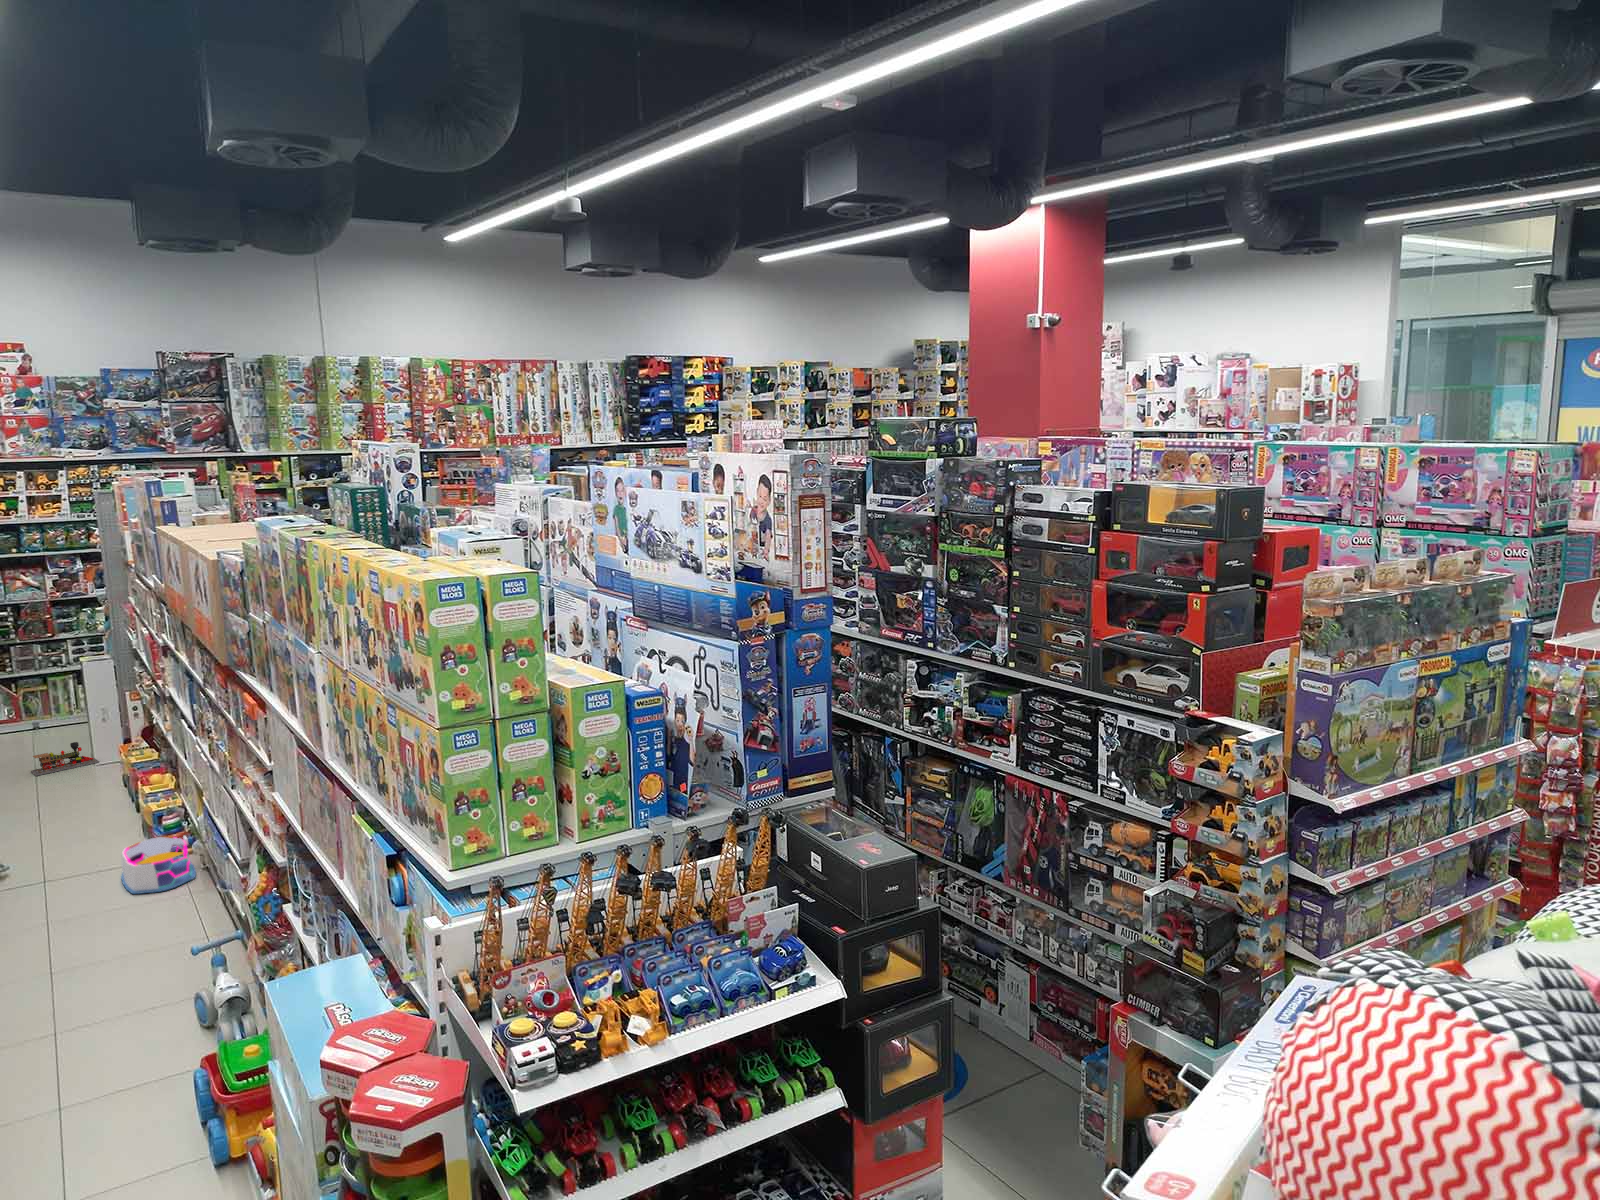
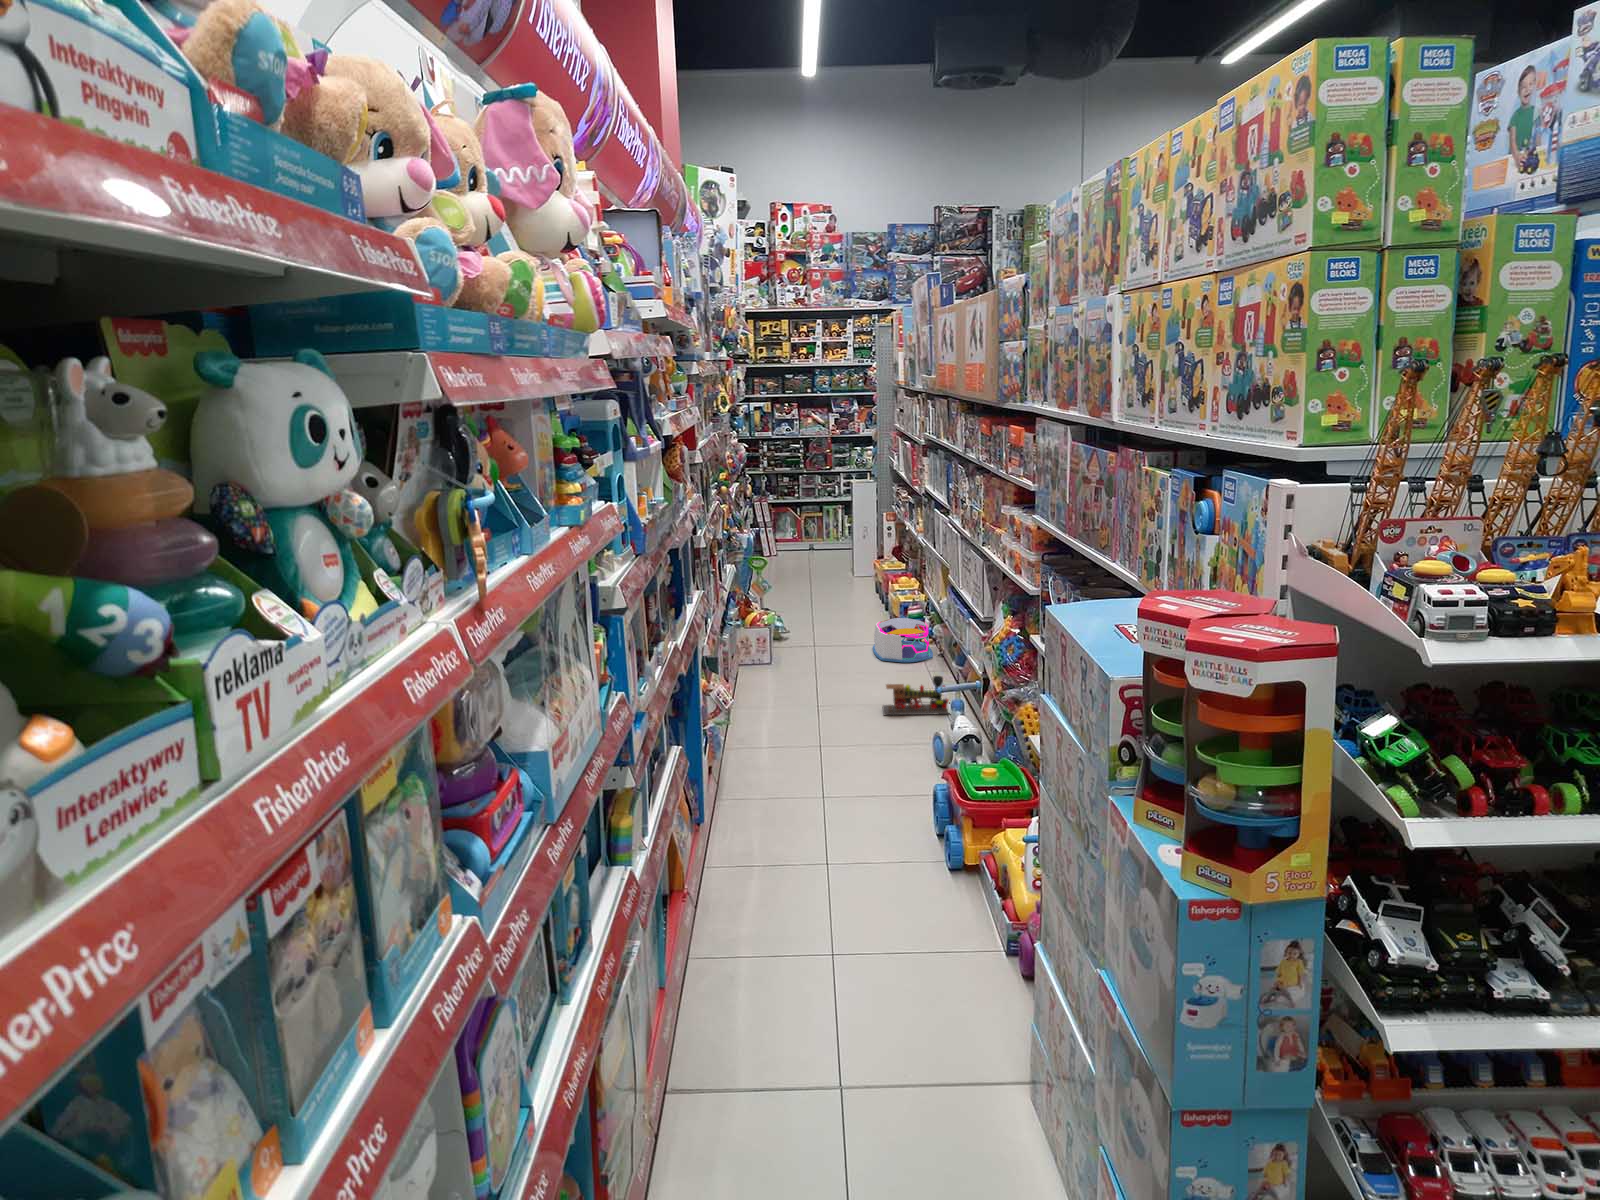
toy train: present [31,742,99,776] -> present [882,676,950,715]

